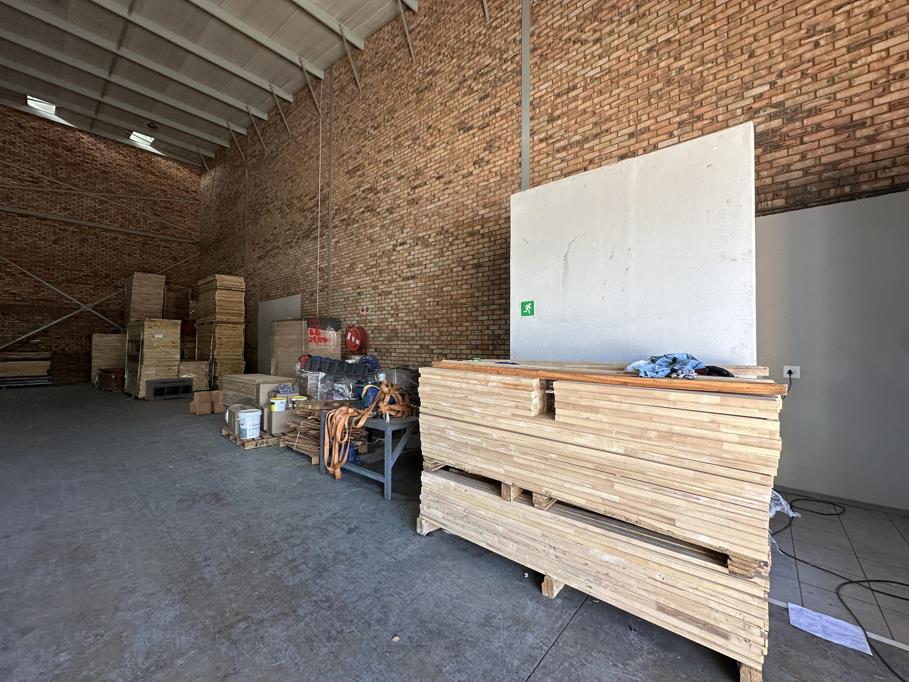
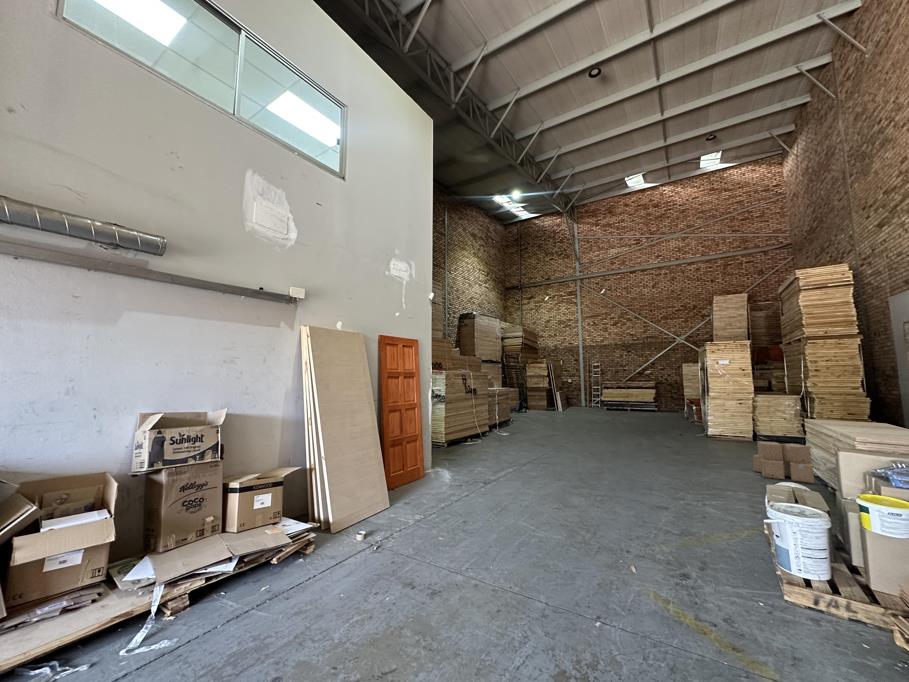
bench: present [145,377,193,401] -> none [717,415,780,445]

